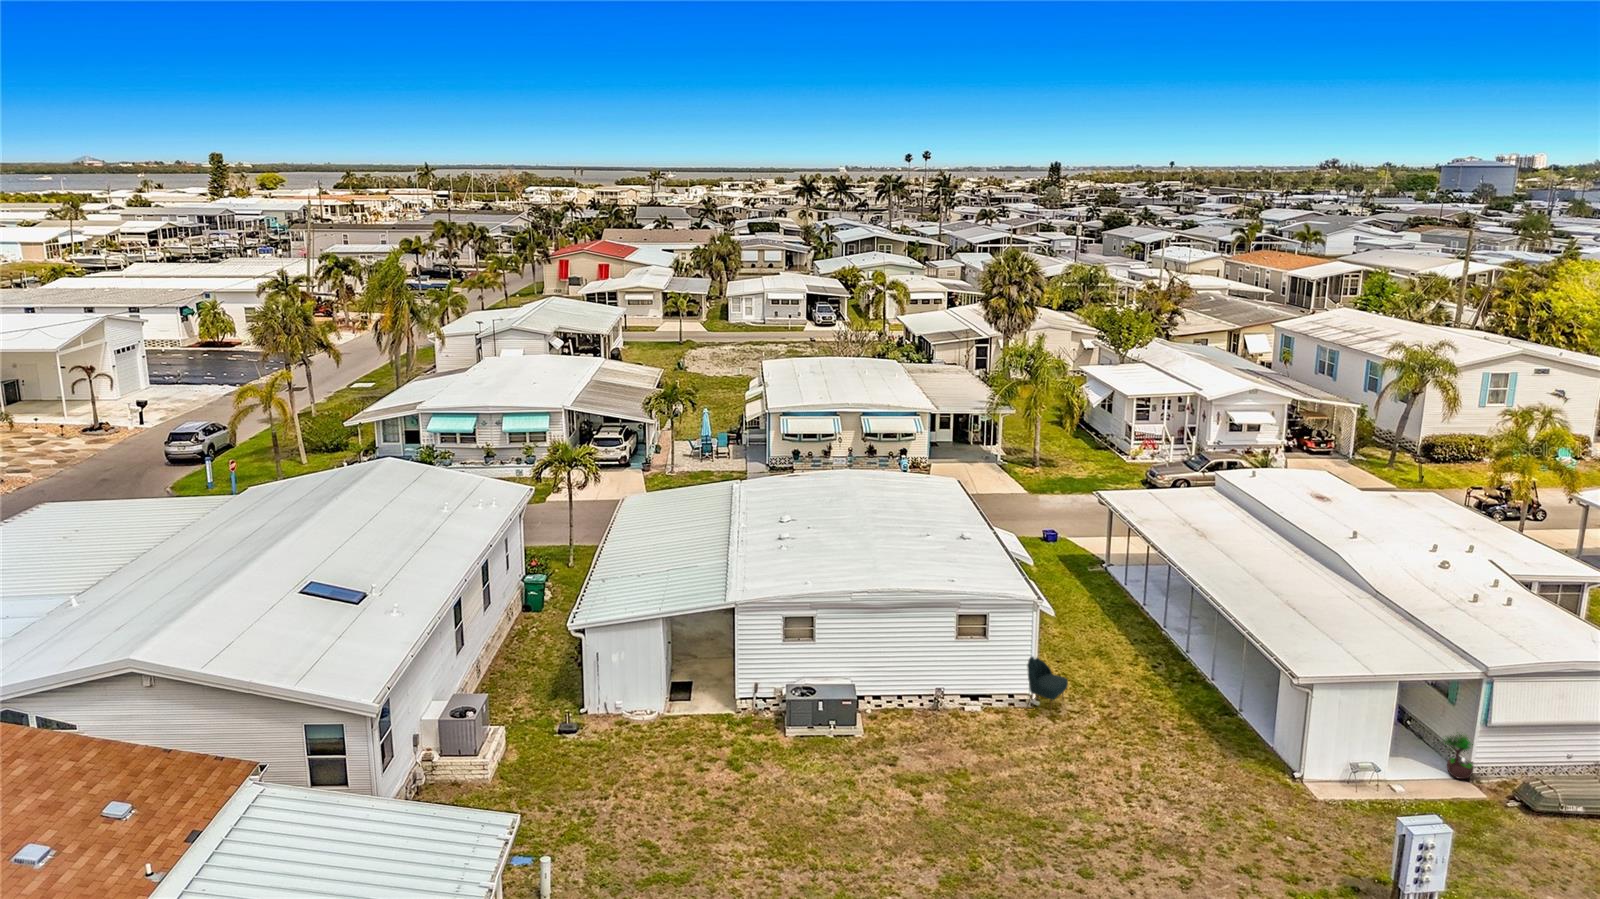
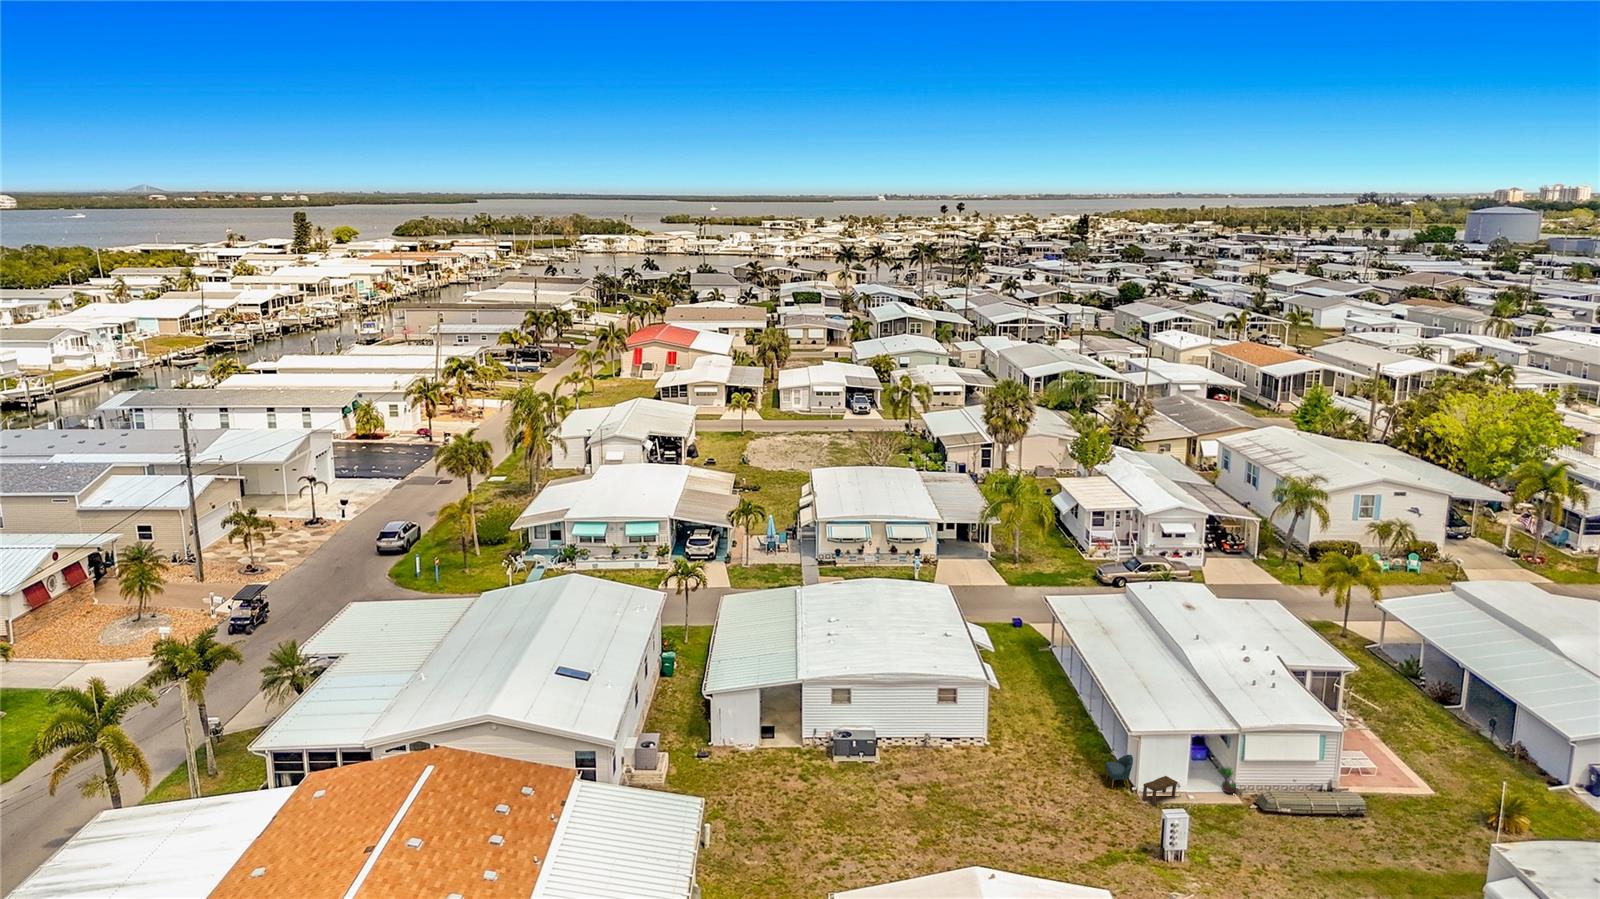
chair: present [1027,657,1068,714] -> present [1105,755,1133,788]
bench: none [1320,751,1379,804] -> present [1142,776,1177,806]

